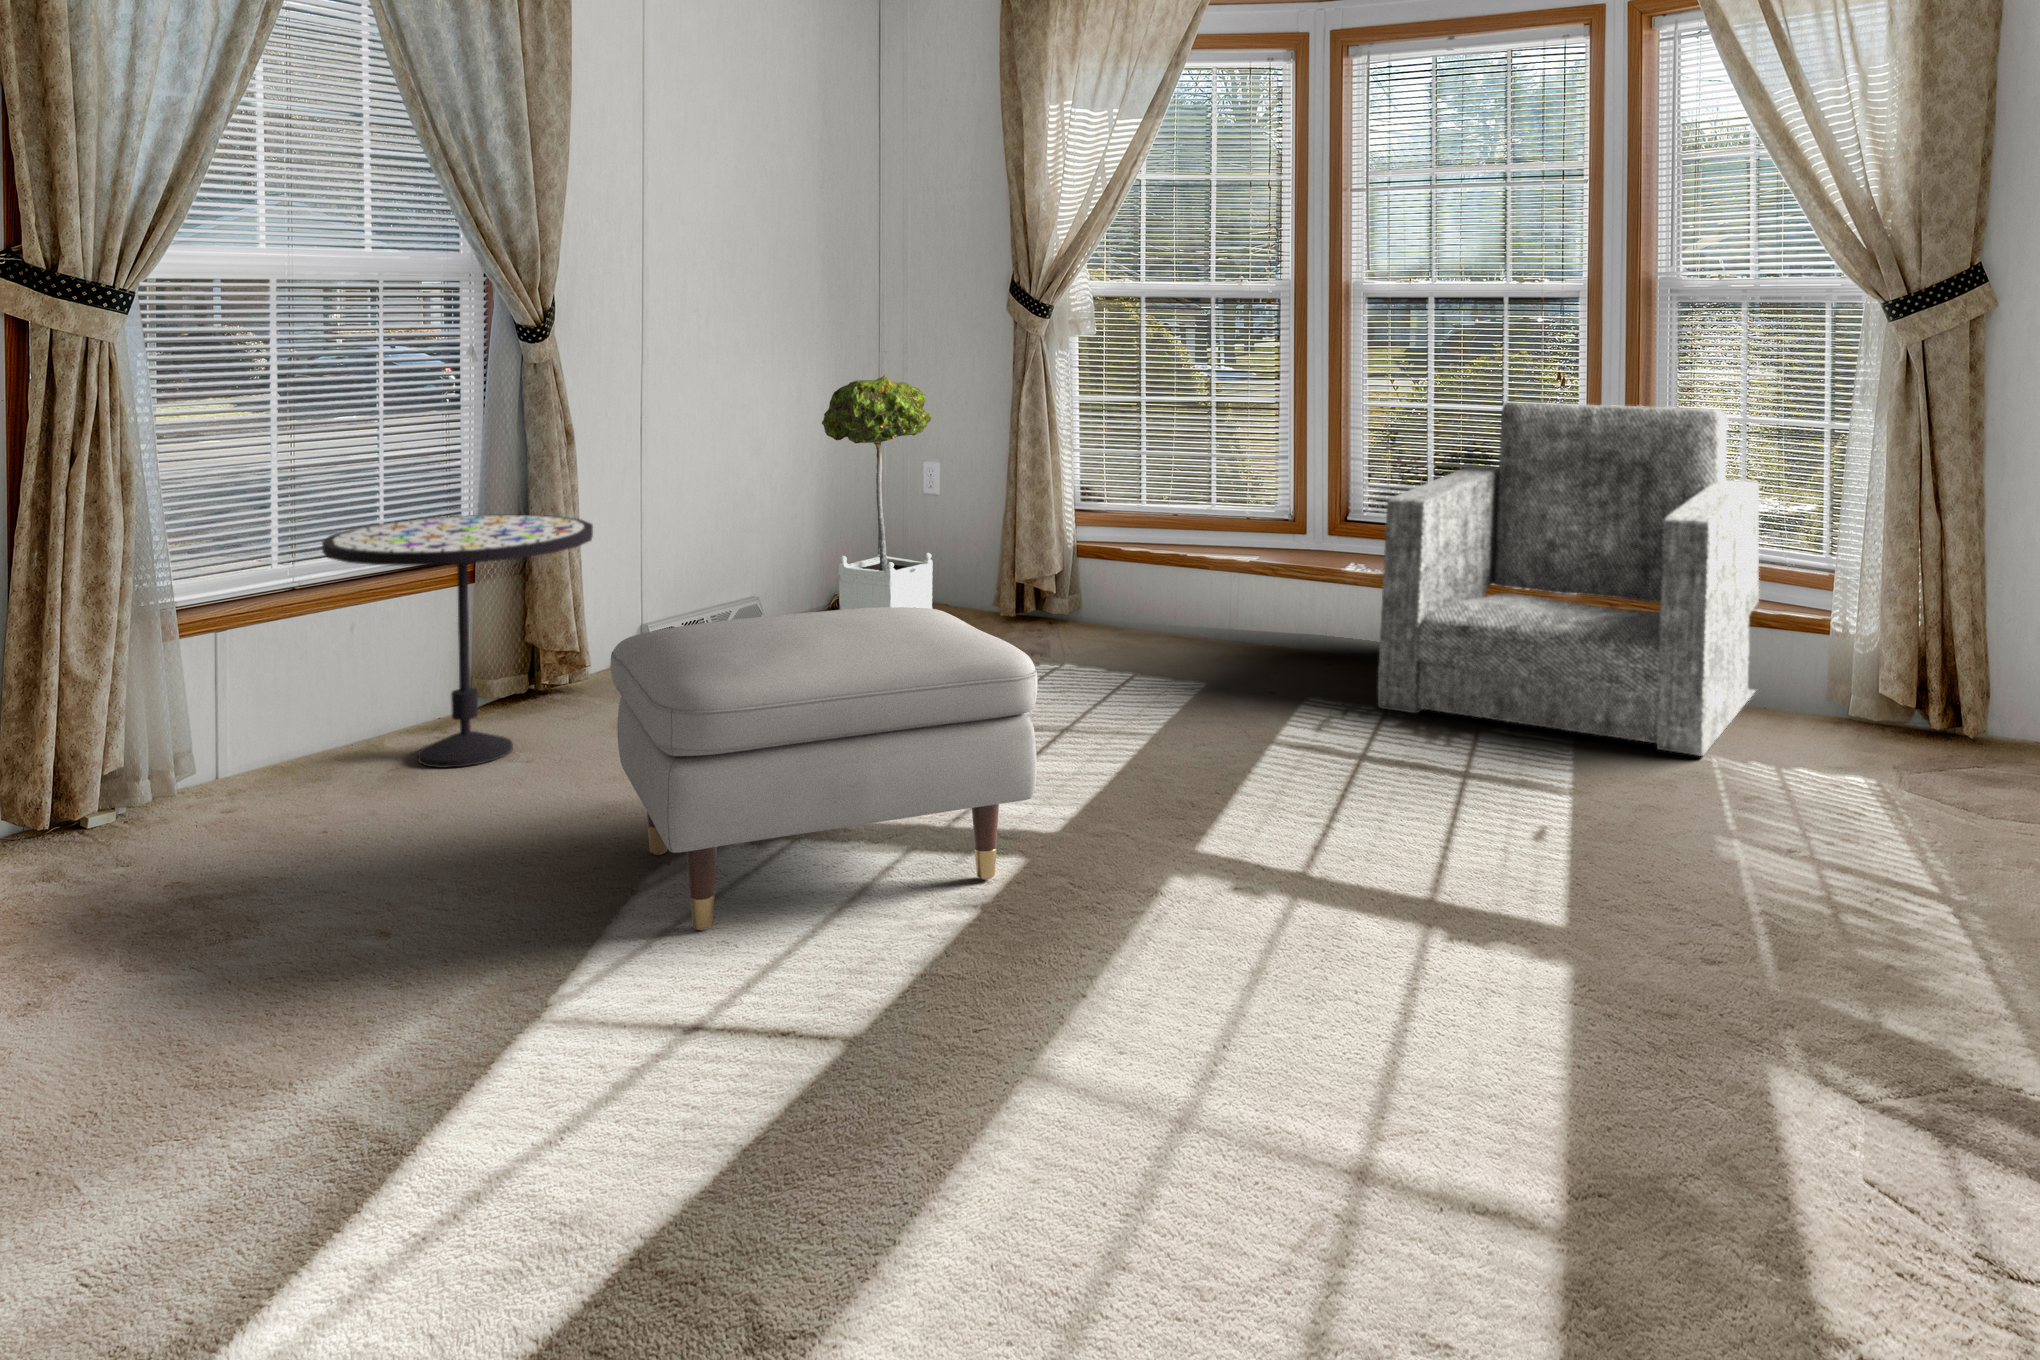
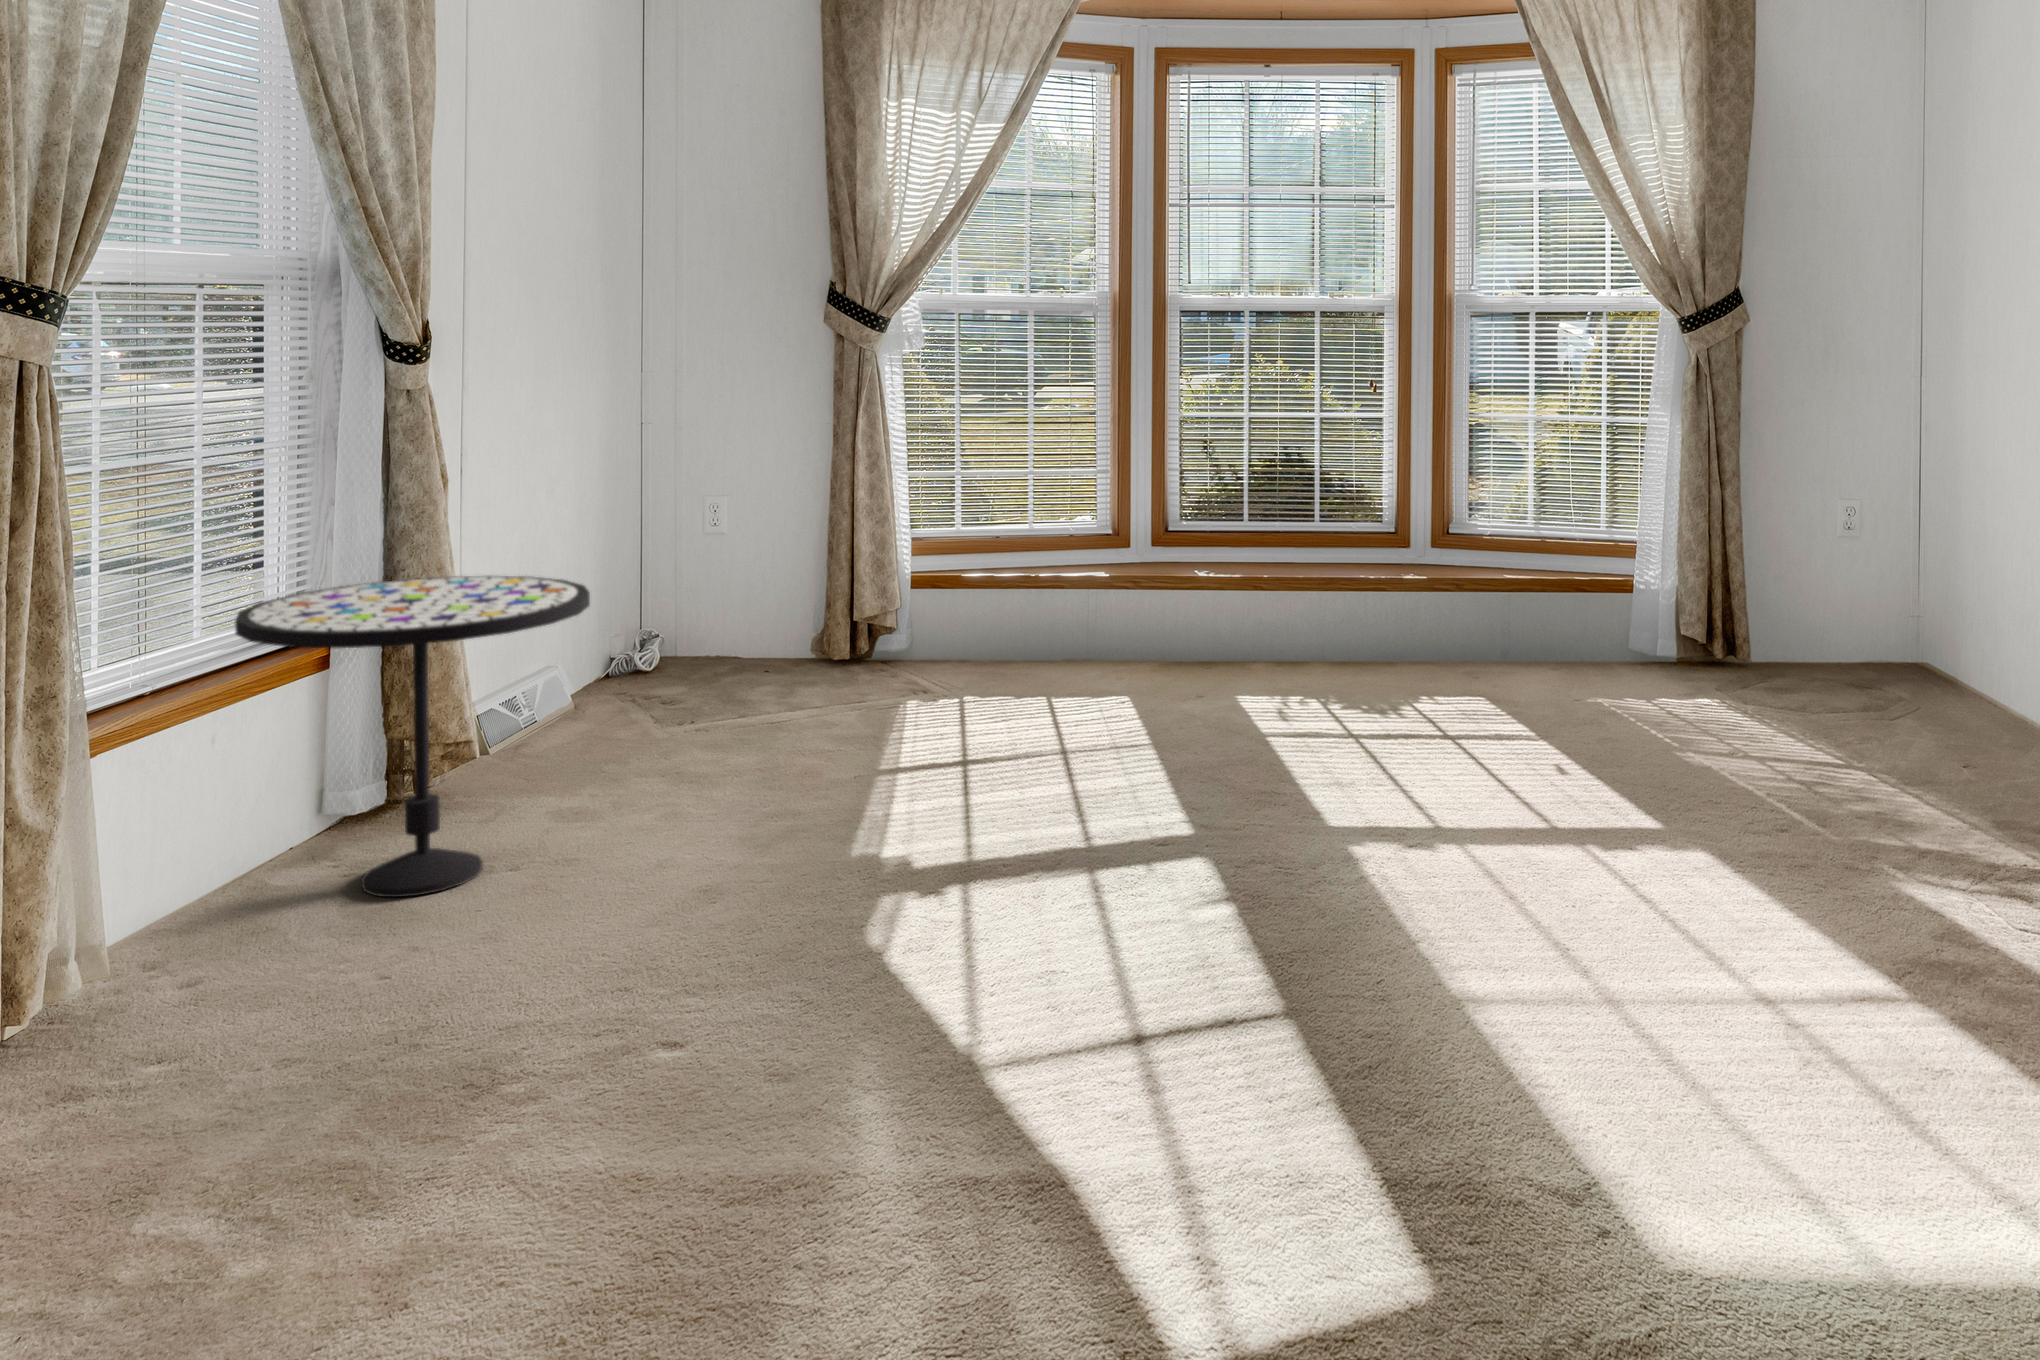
potted tree: present [822,374,933,610] -> none [617,394,741,678]
armchair: present [1378,402,1759,756] -> none [1304,406,1590,696]
ottoman: present [611,607,1038,930] -> none [794,631,1257,975]

